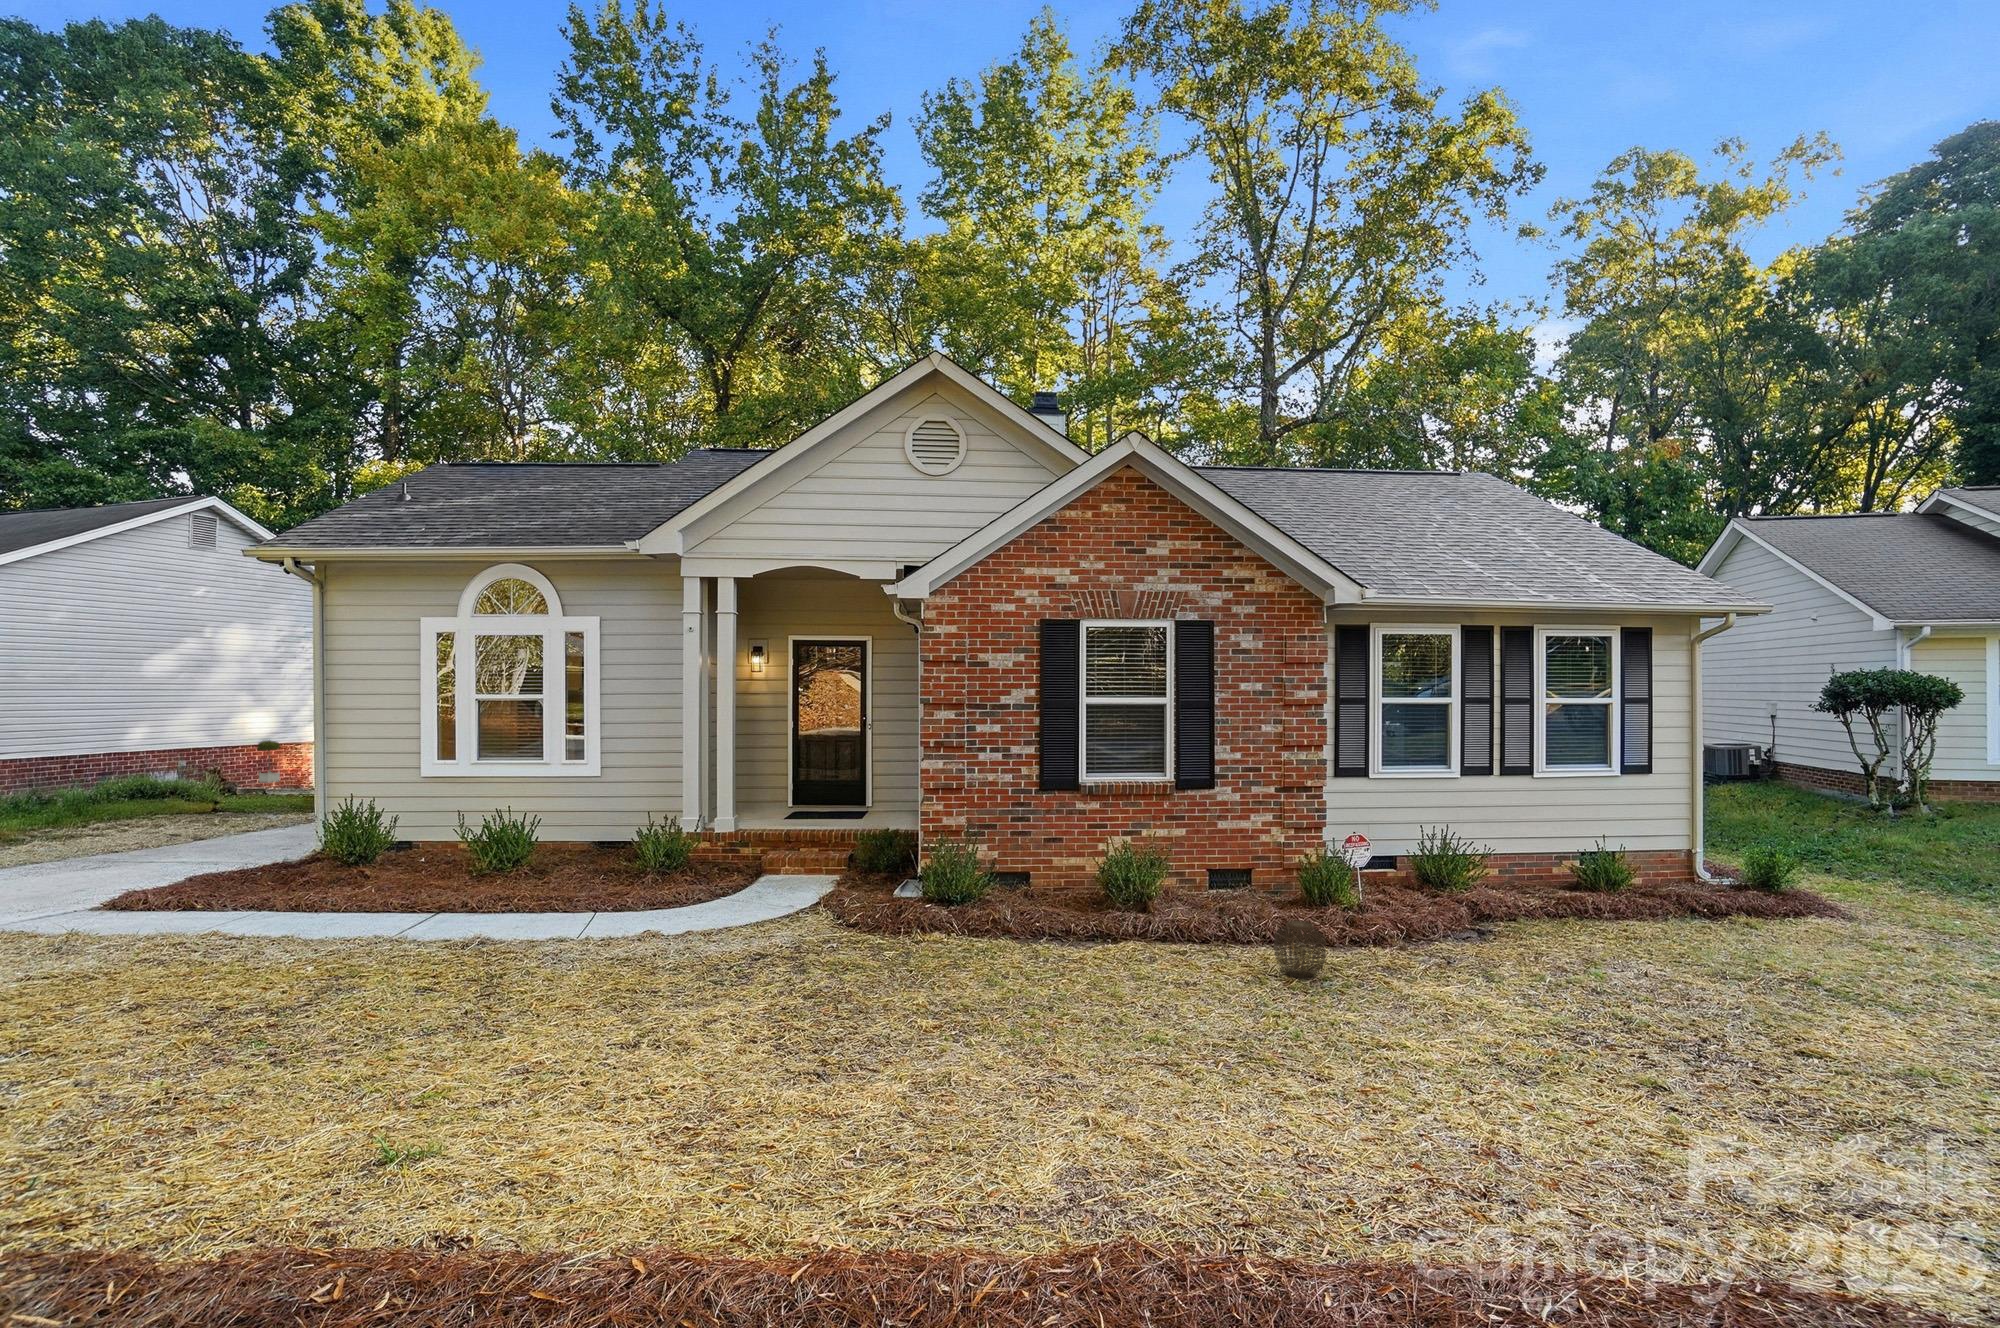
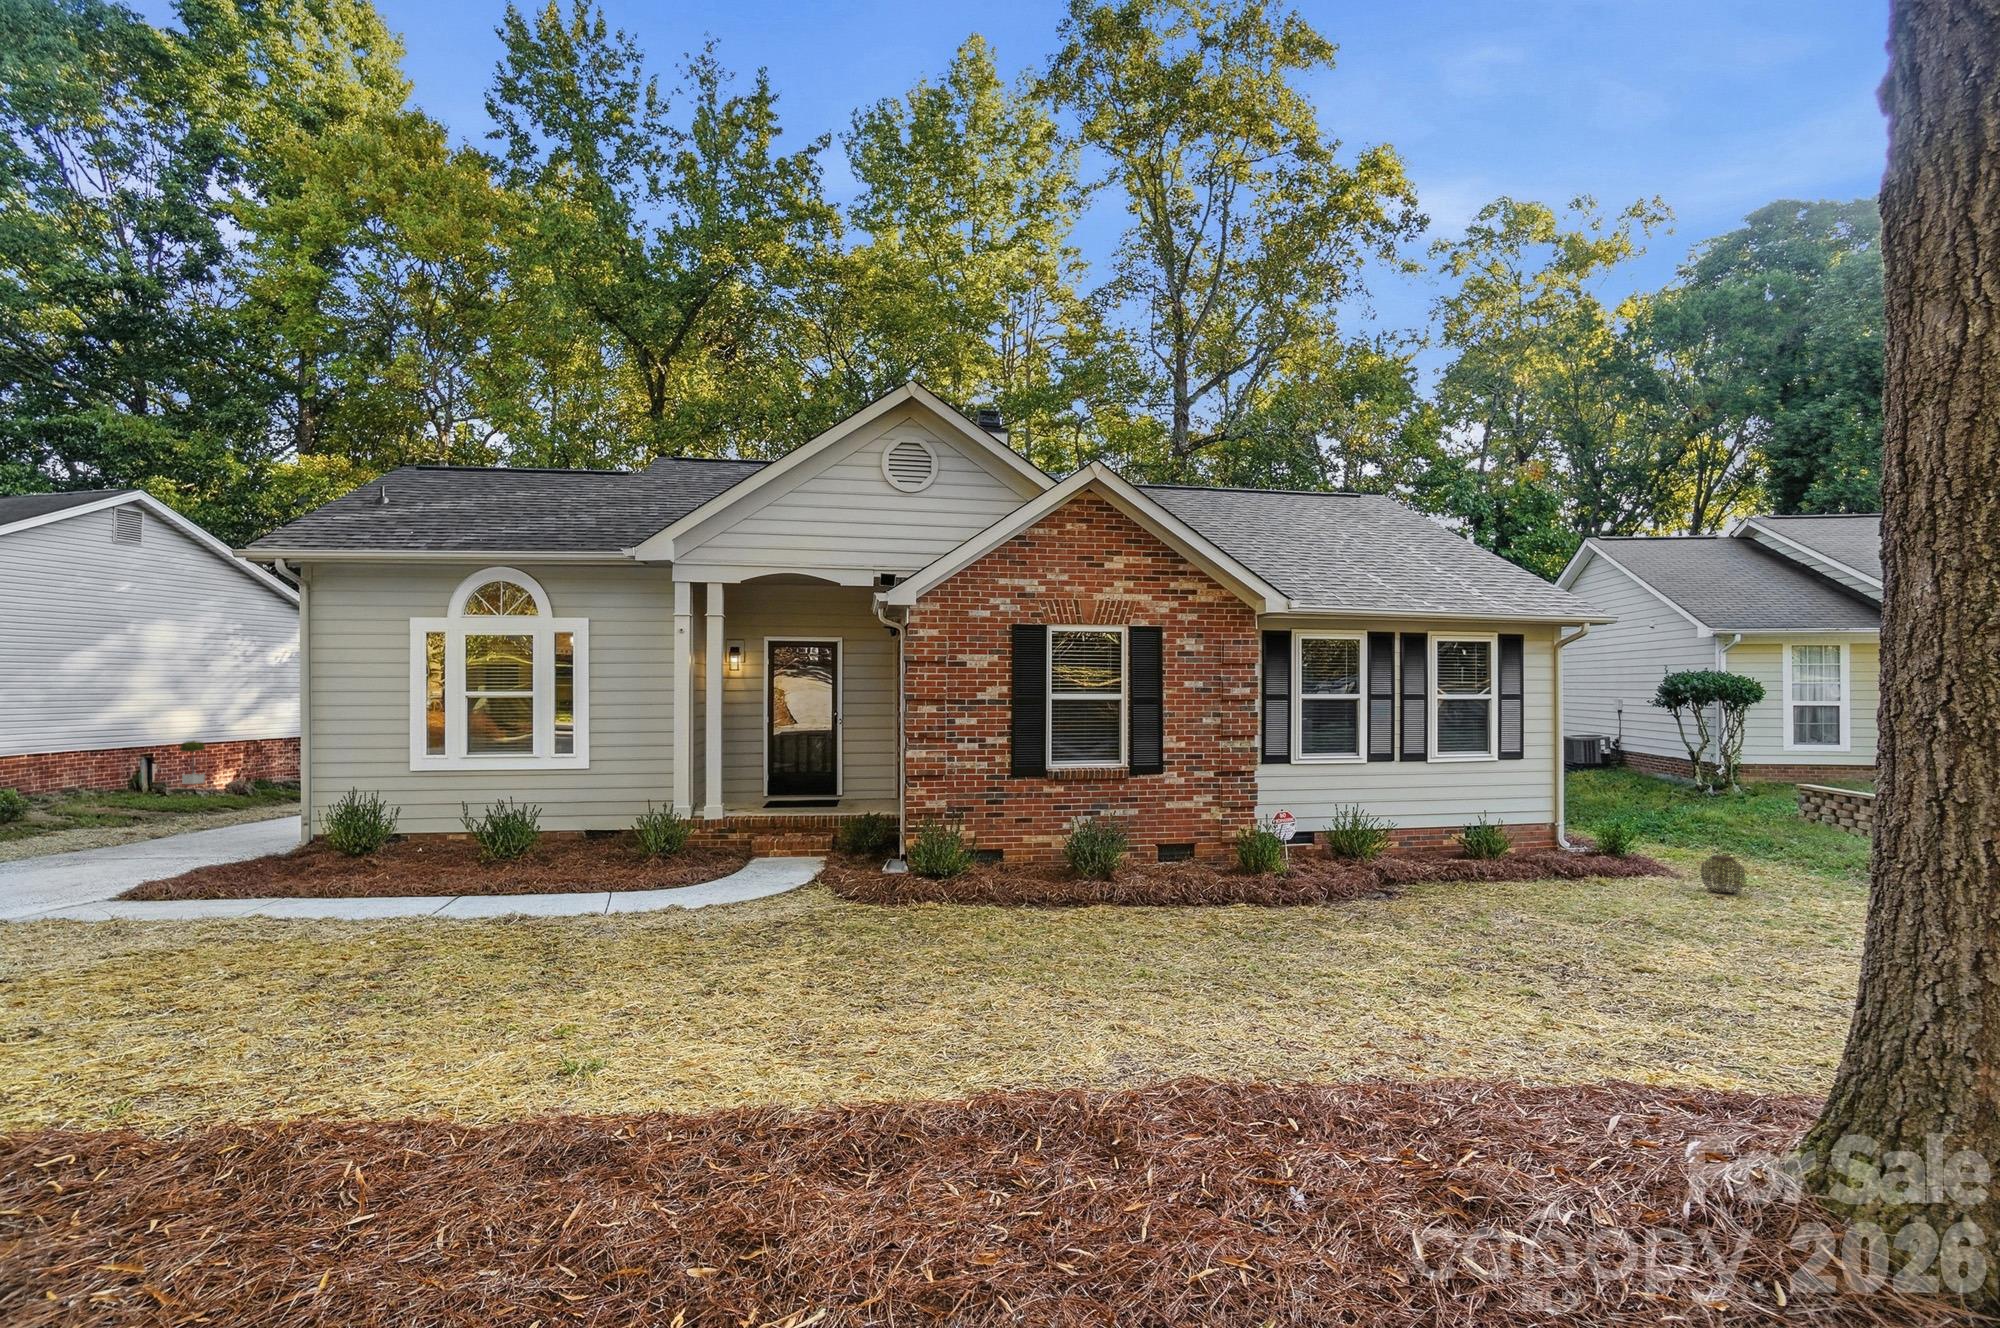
woven basket: present [1274,921,1326,978] -> present [1701,855,1745,894]

